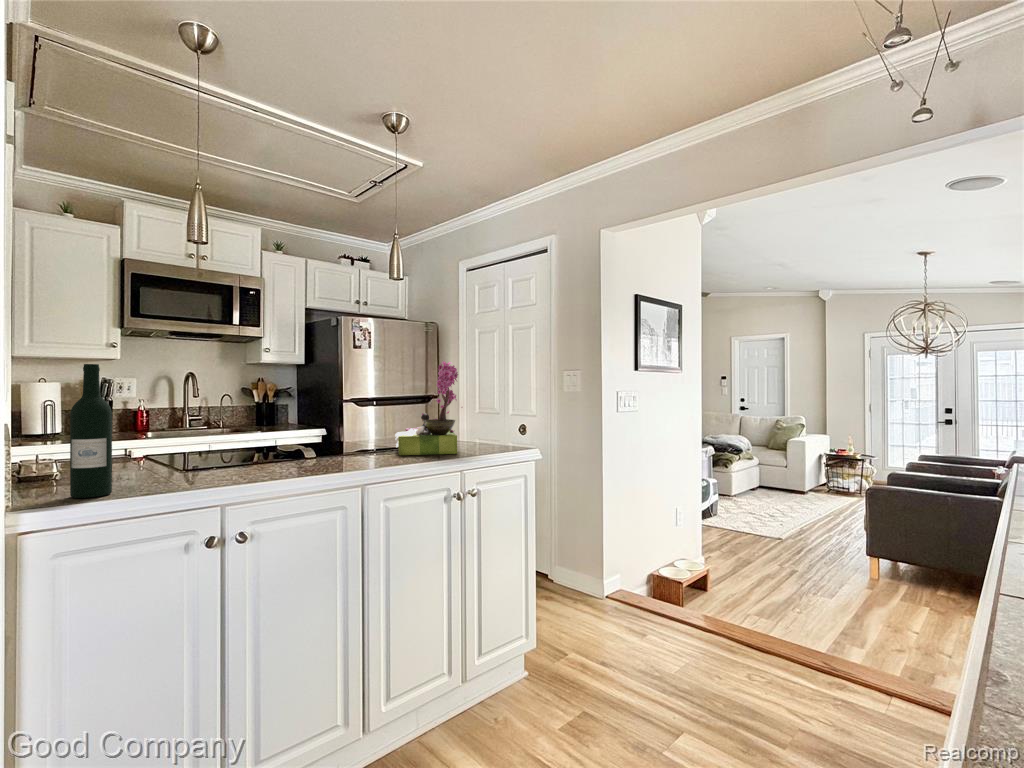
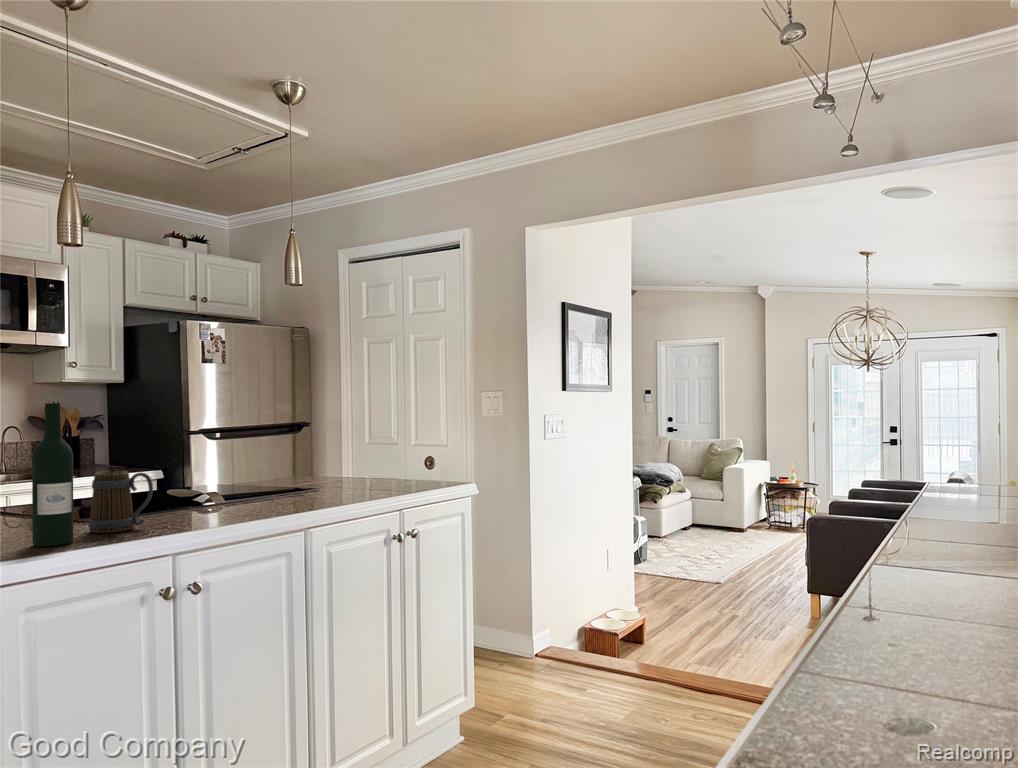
flower arrangement: present [395,361,458,455] -> none [315,385,394,495]
mug: none [145,429,203,486] -> present [89,471,153,533]

